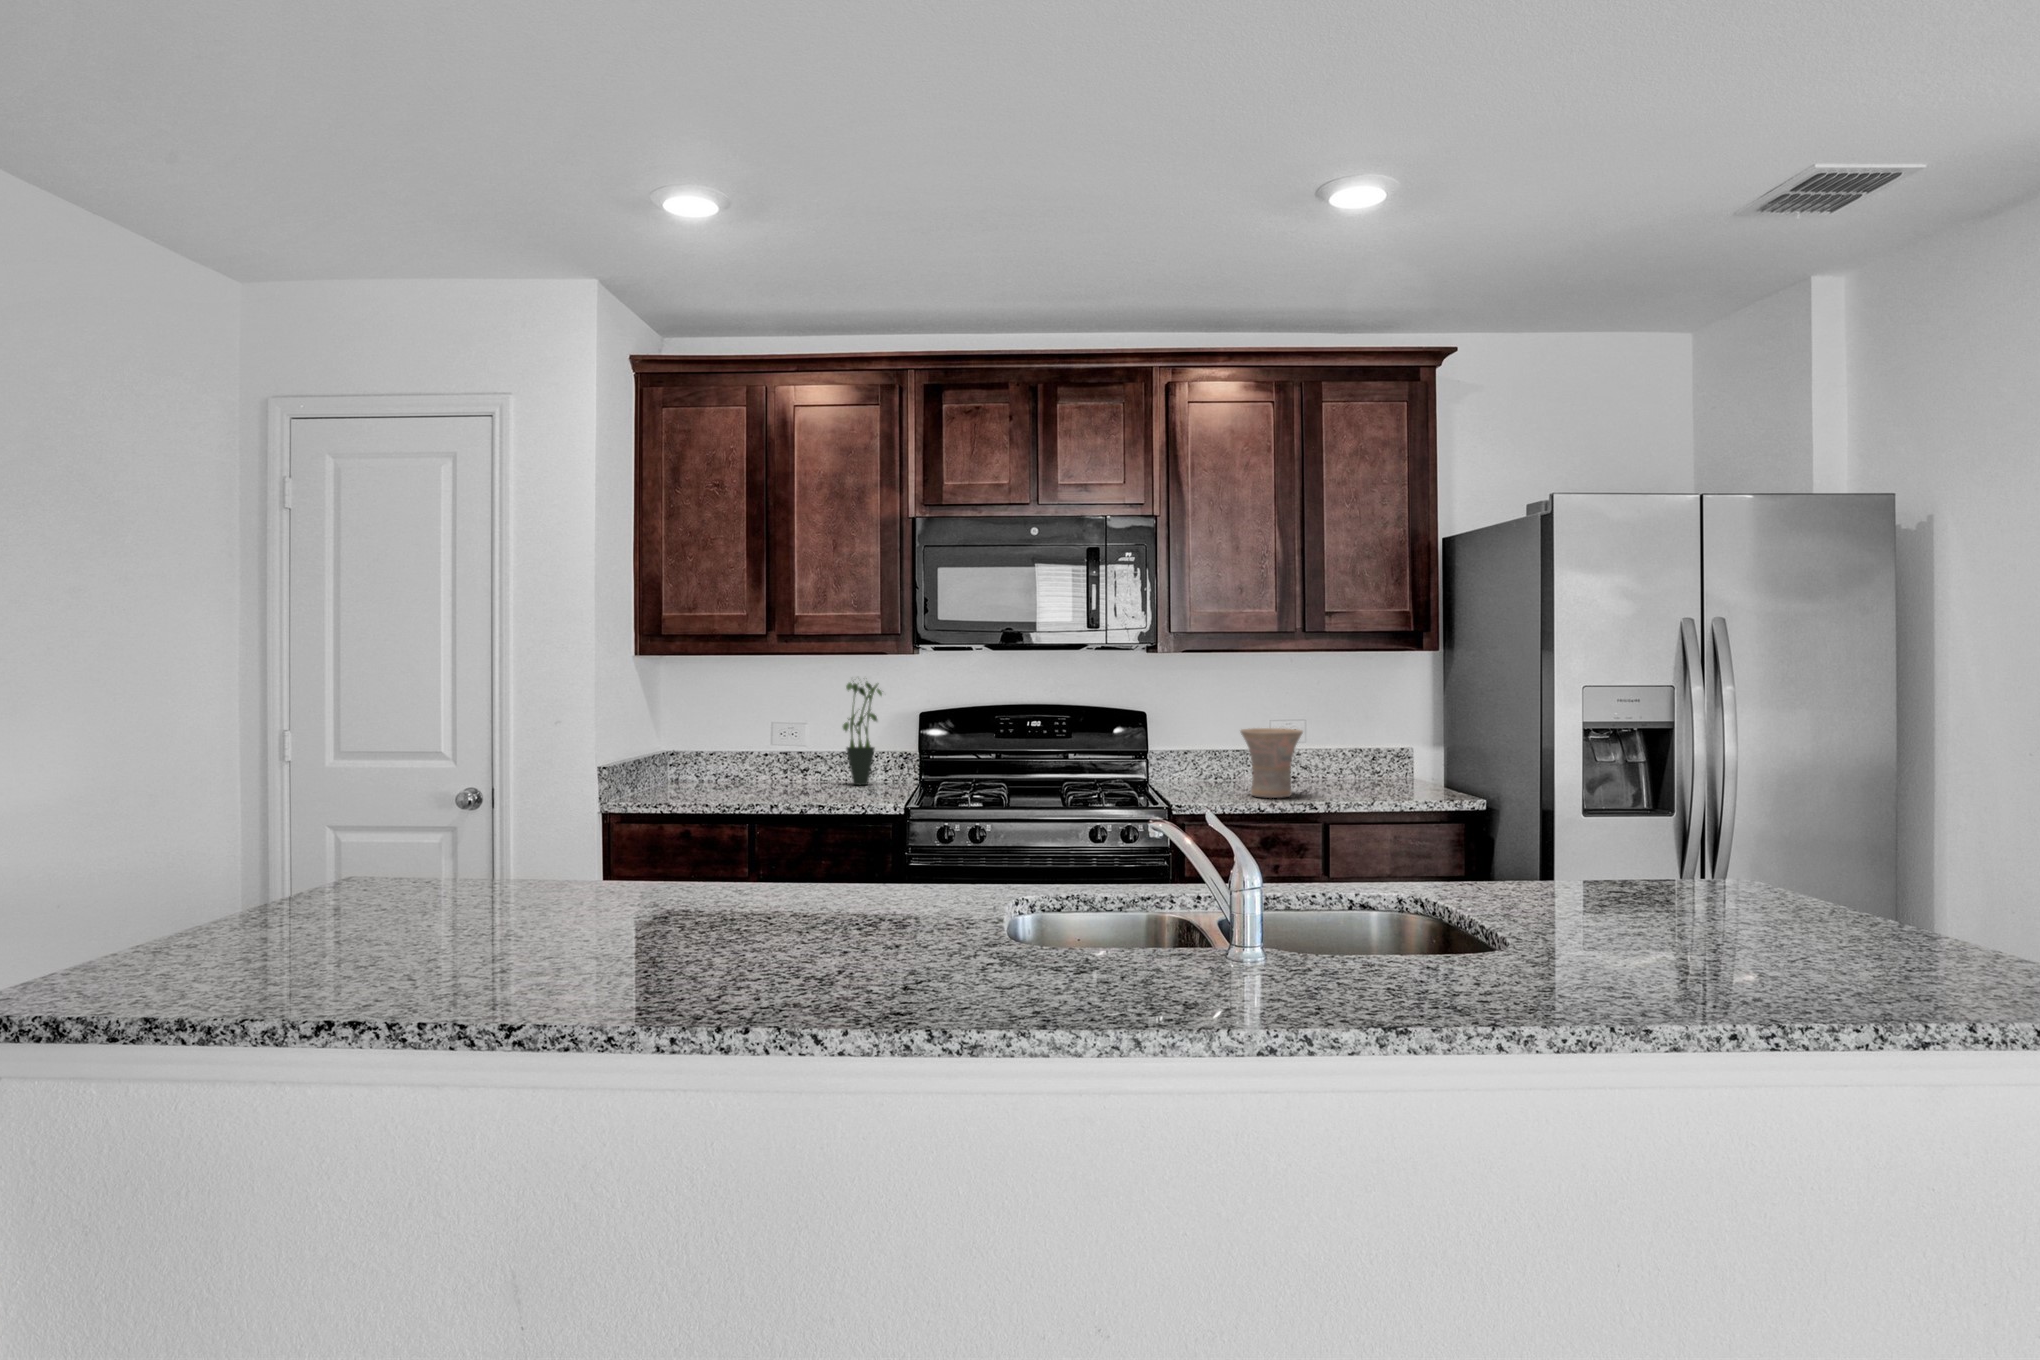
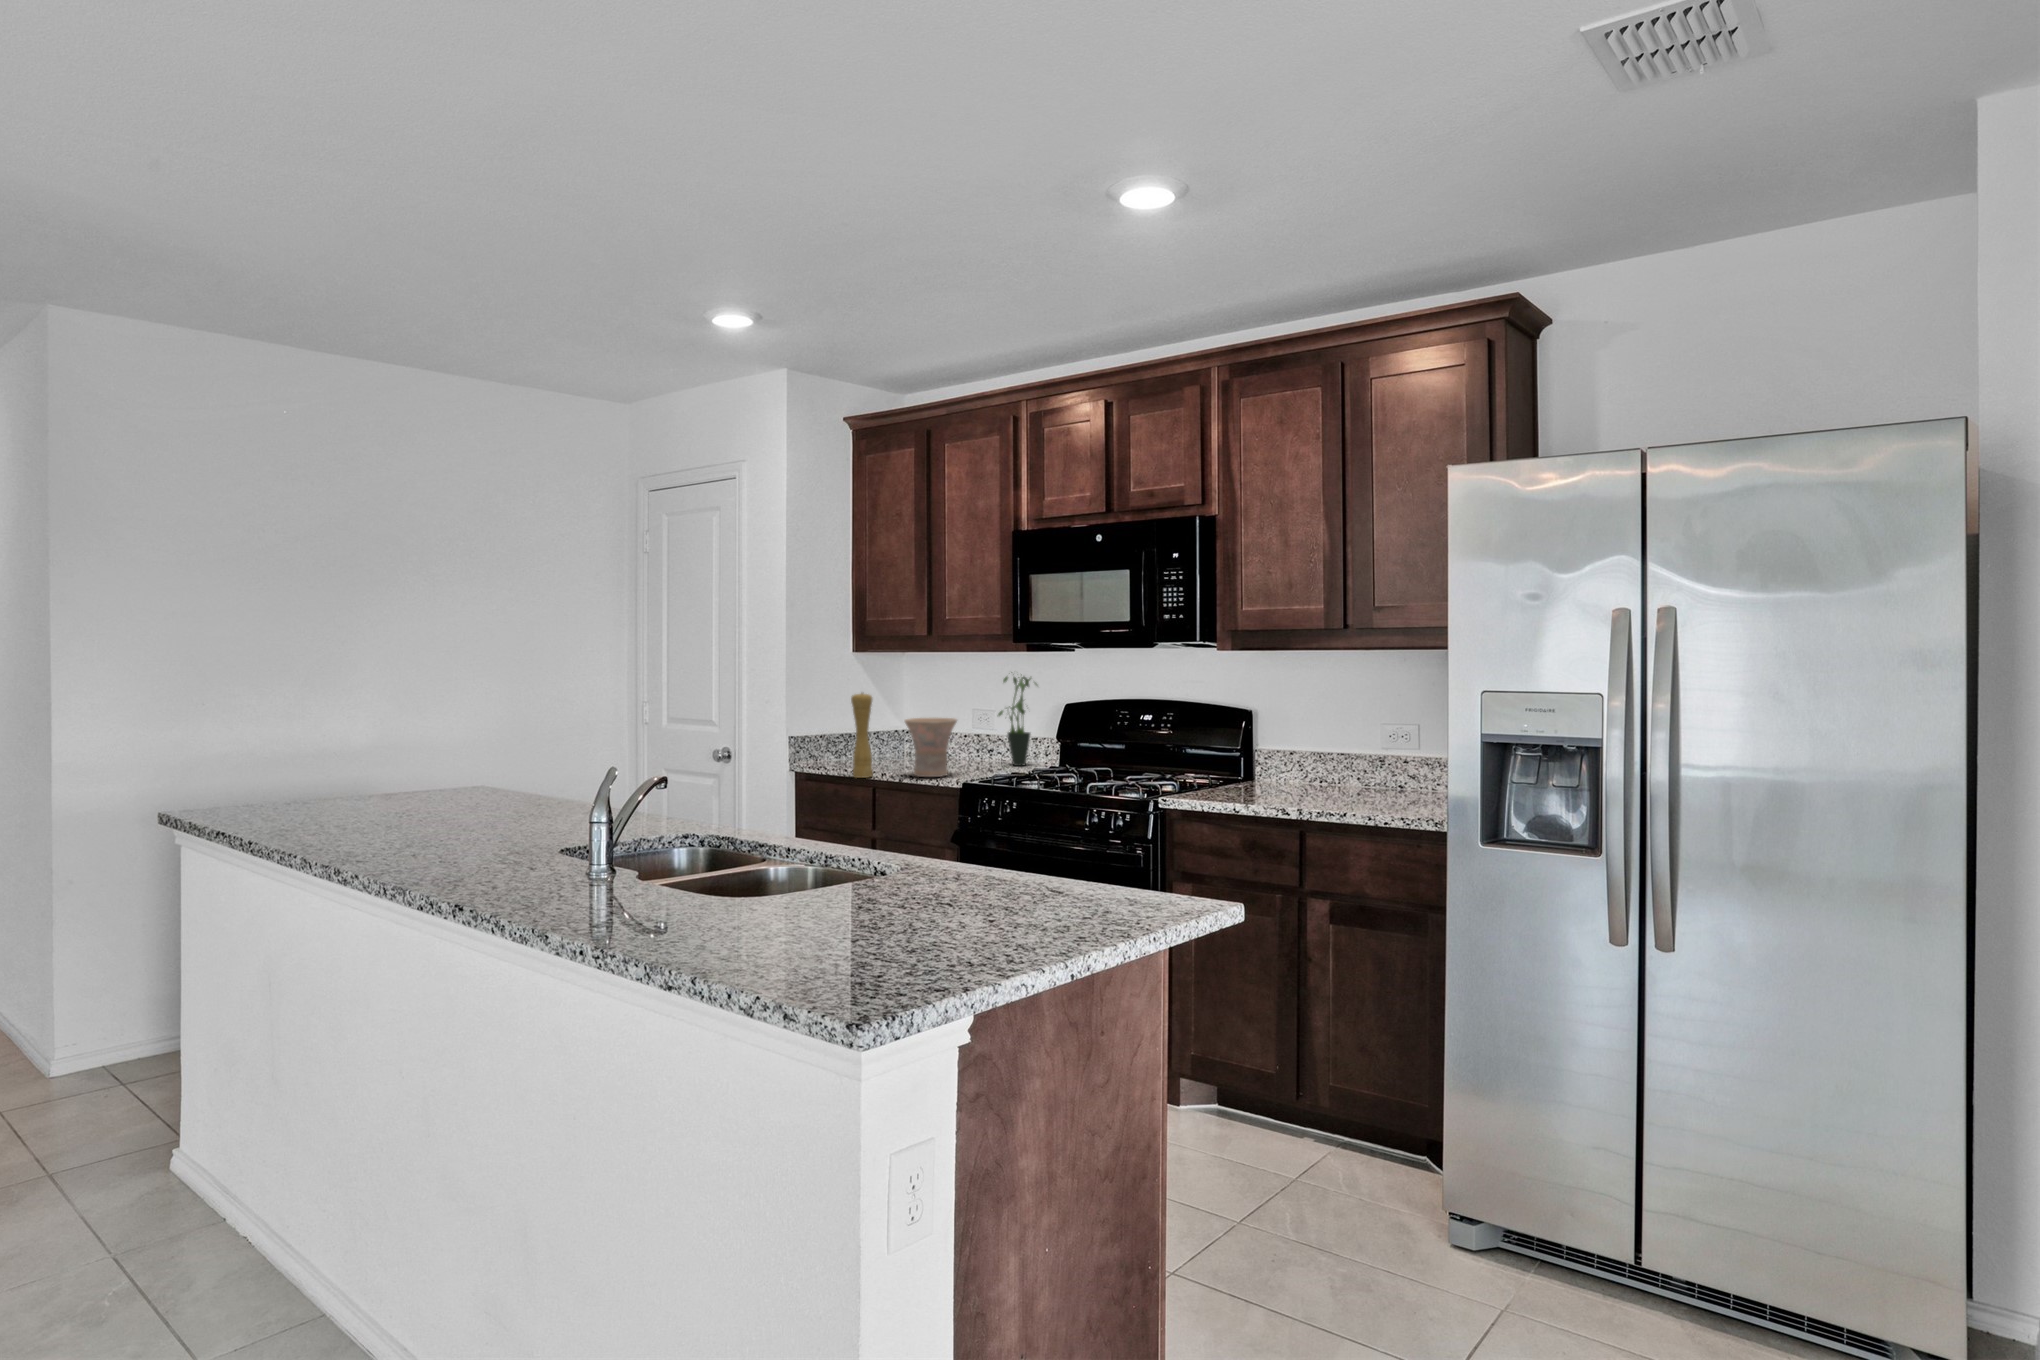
pepper mill: none [730,702,757,810] -> present [851,693,873,778]
vase: present [1240,728,1303,798] -> present [905,718,957,777]

